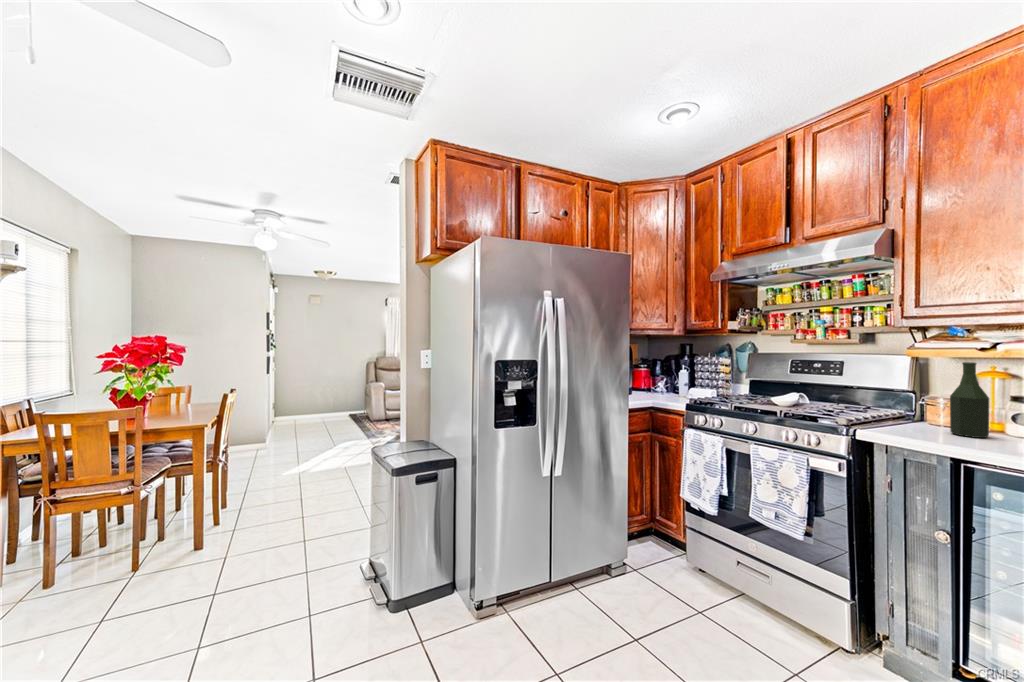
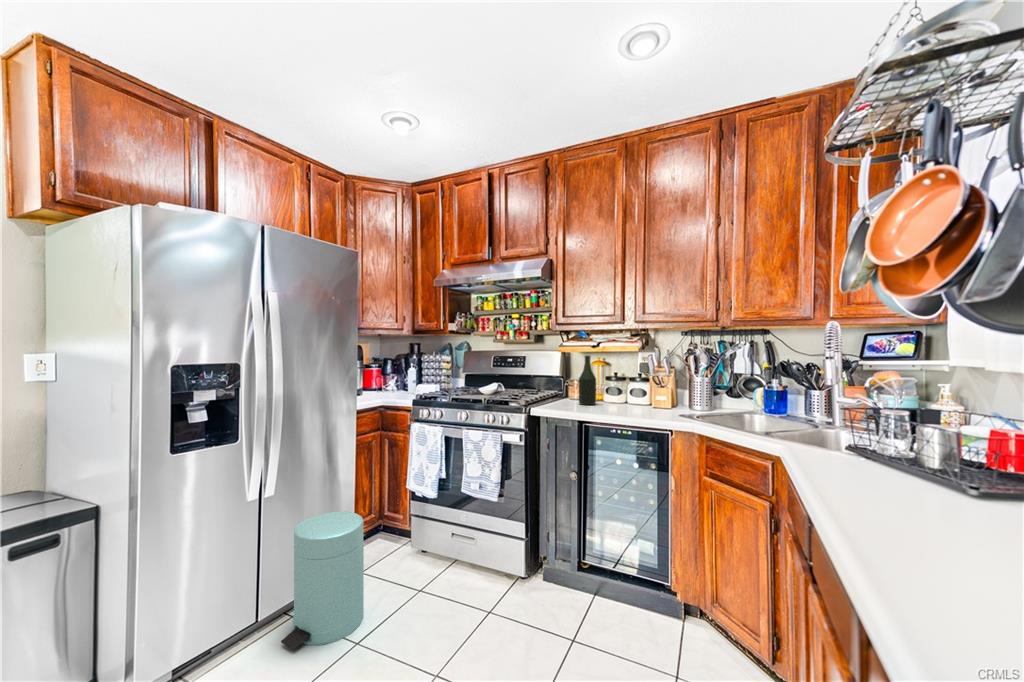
trash can: none [562,503,636,634] -> present [281,512,364,650]

